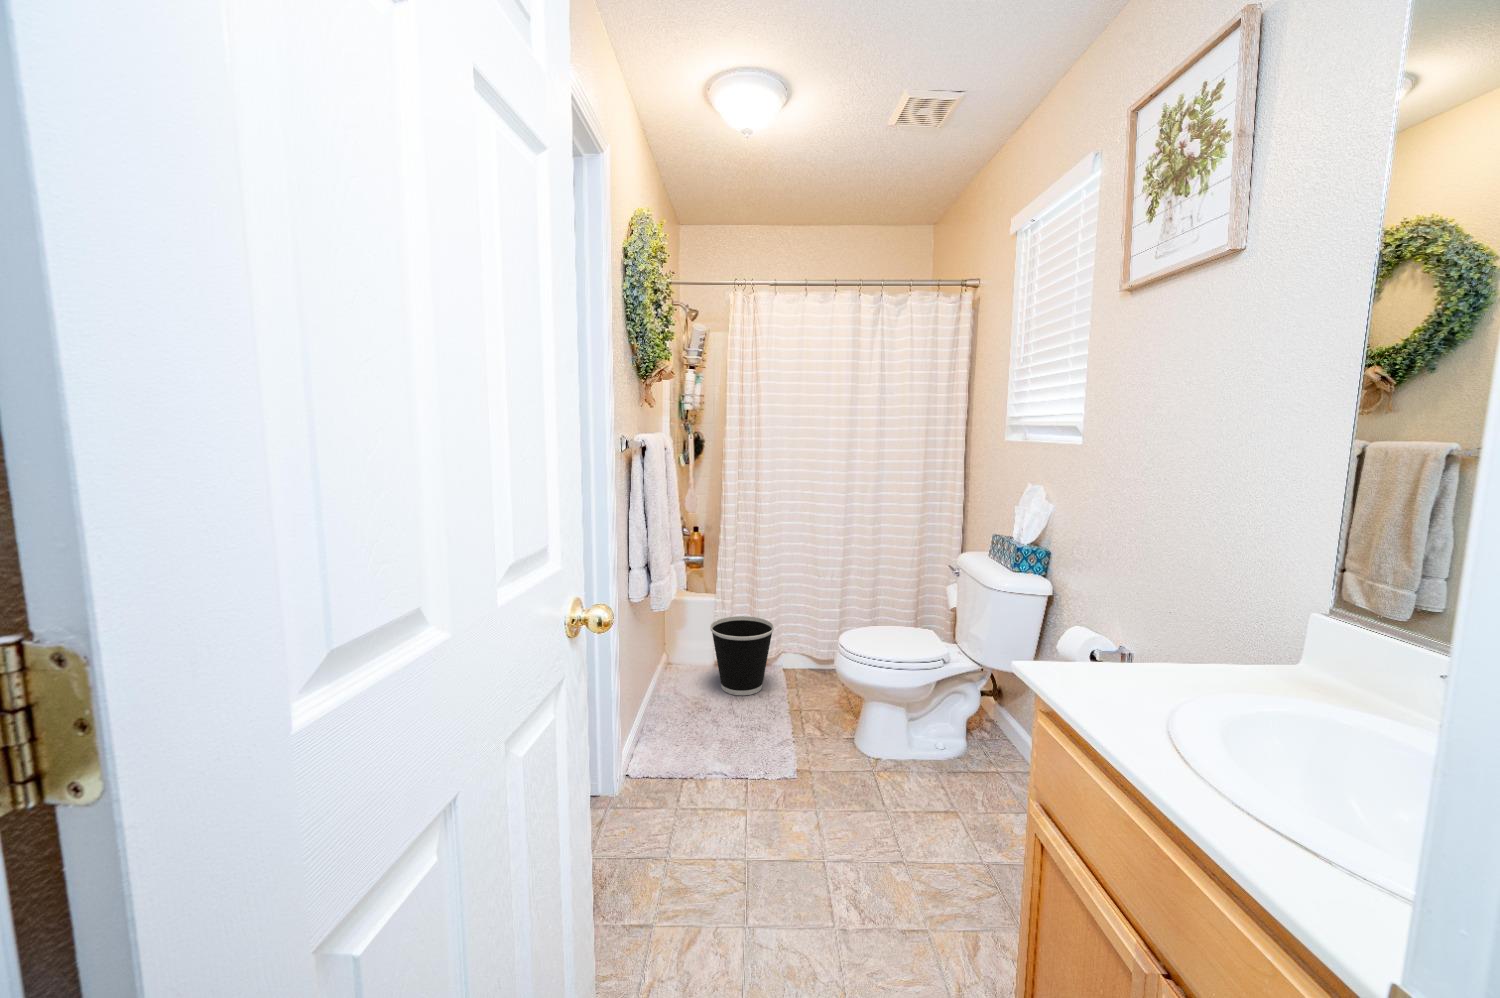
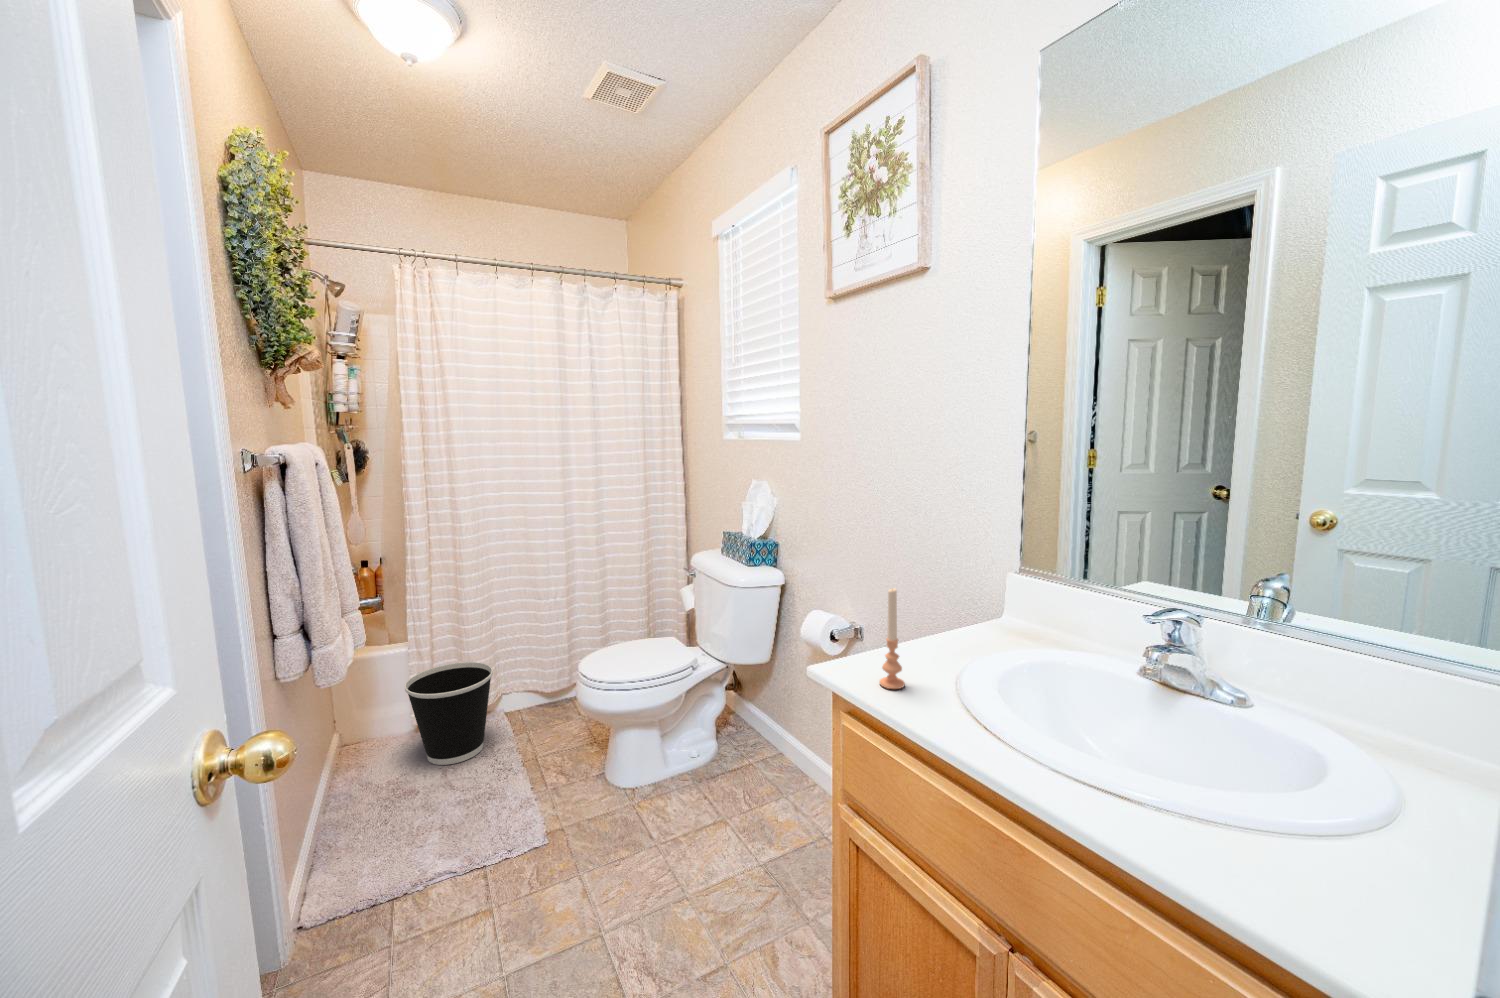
candle: none [1092,597,1122,703] -> present [880,588,905,689]

